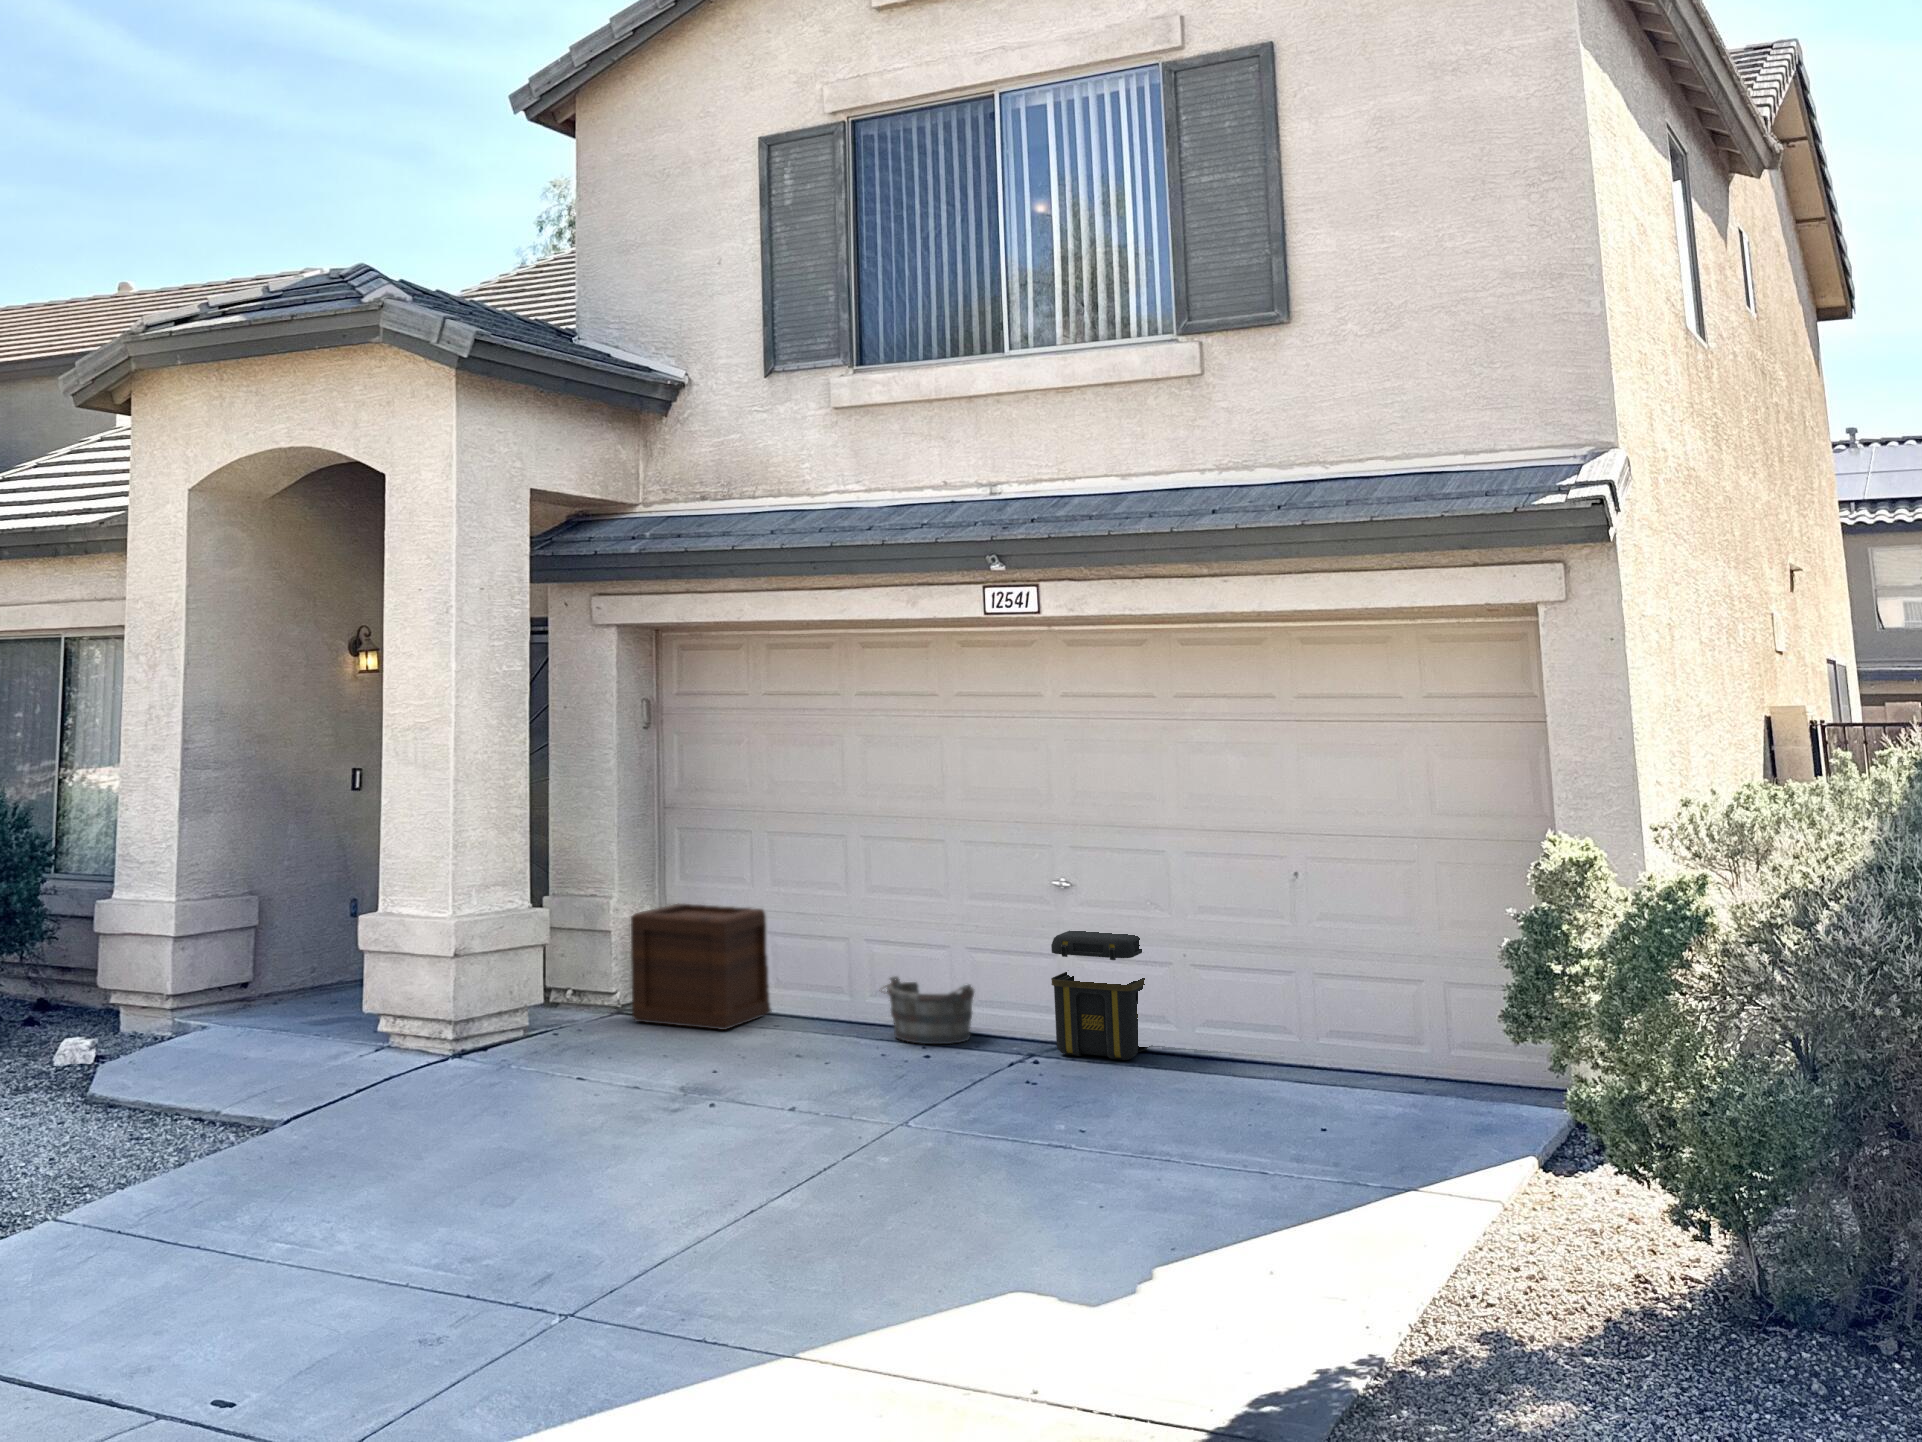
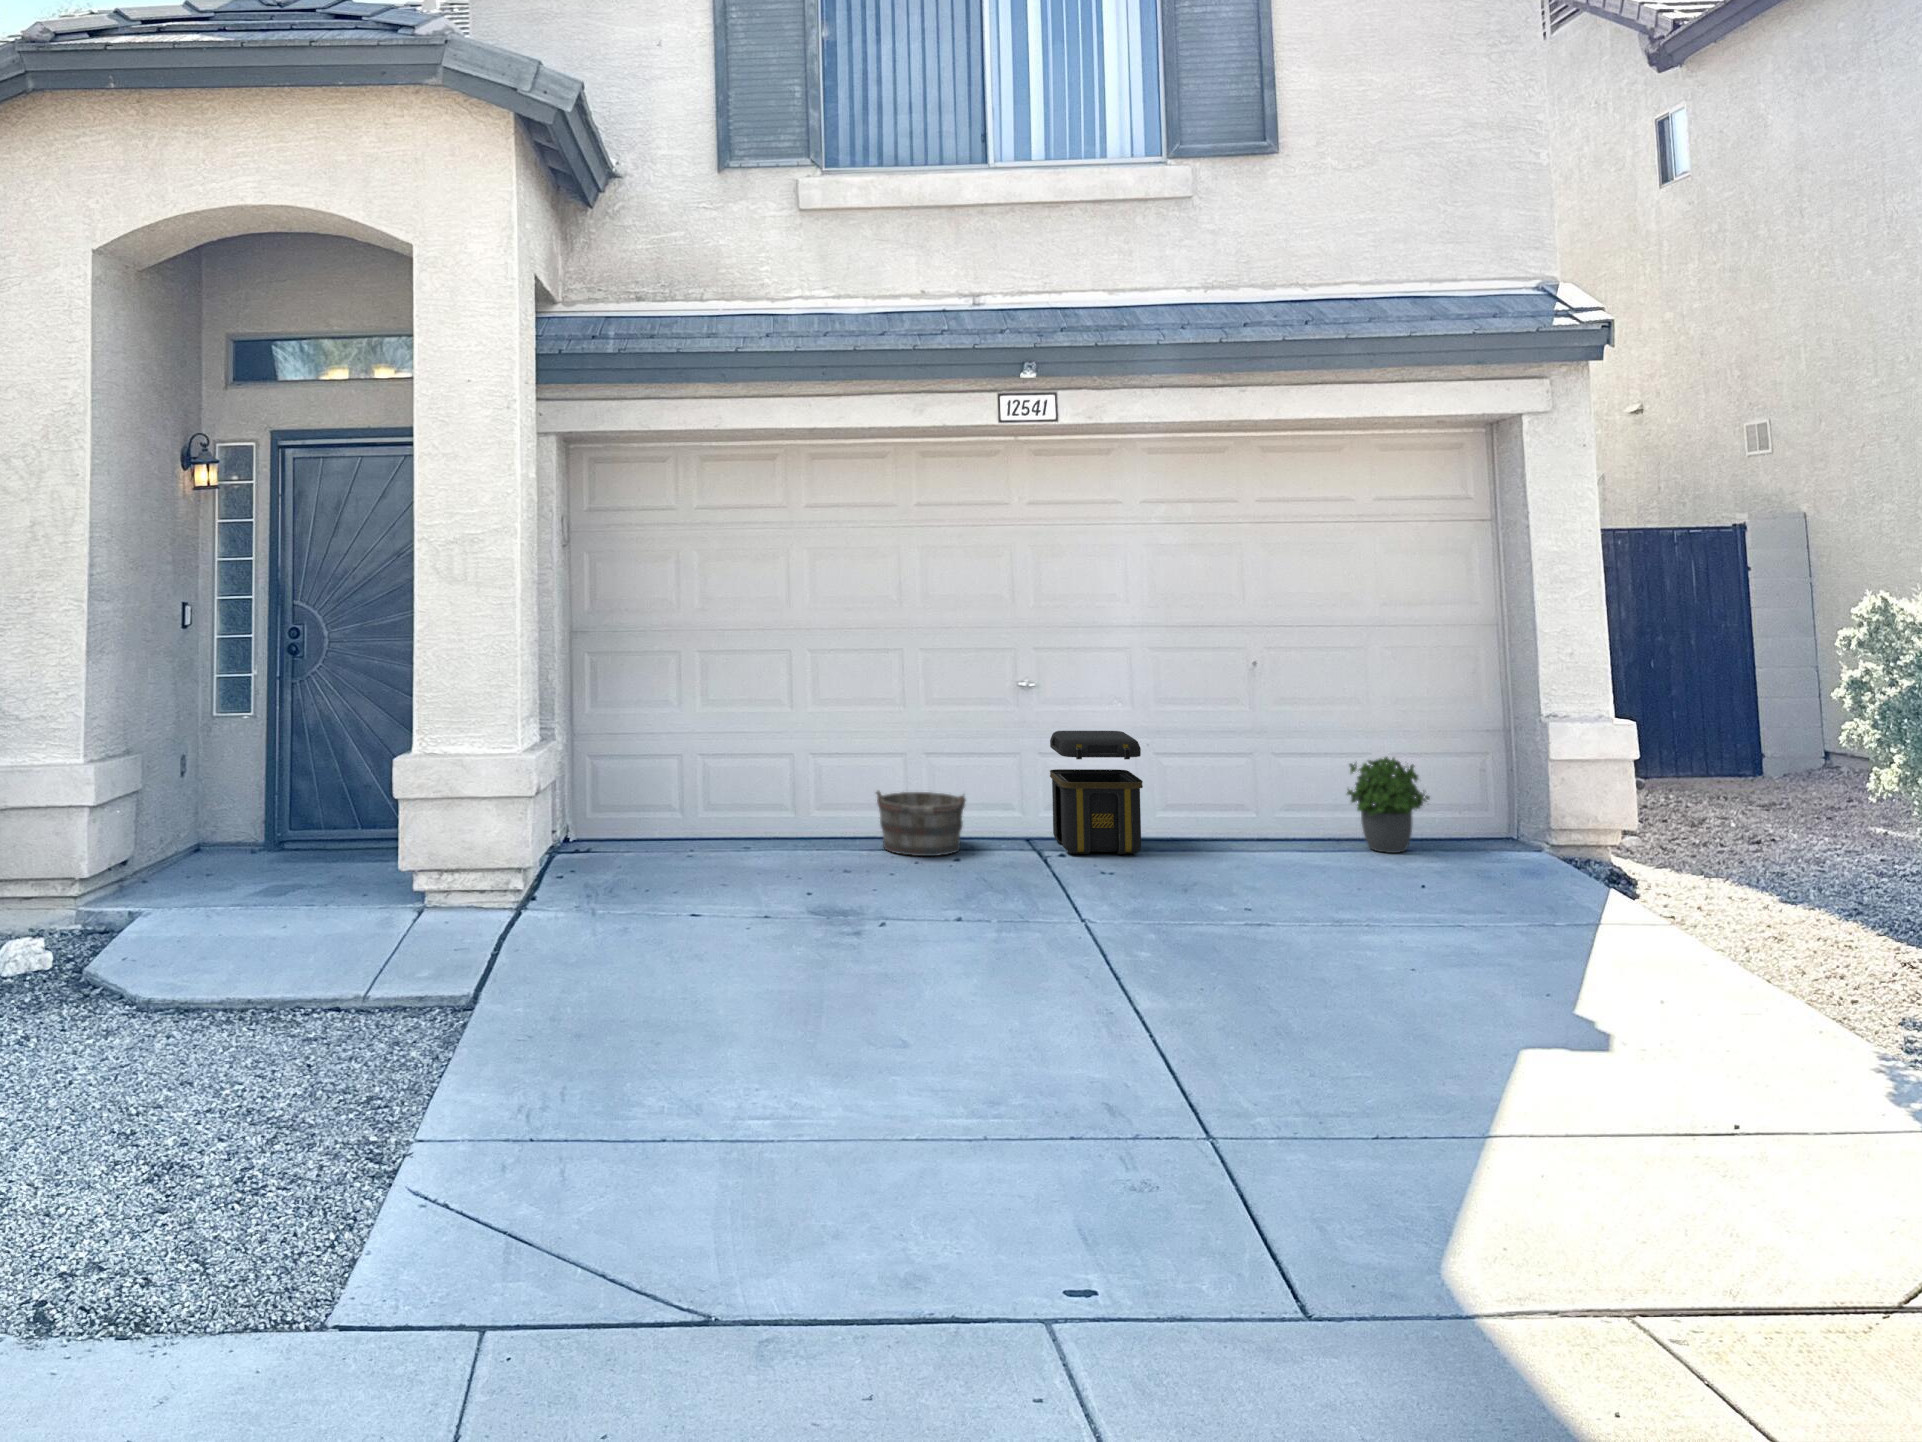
wooden crate: present [631,903,771,1030] -> none [607,730,722,861]
potted plant: none [1371,977,1460,1085] -> present [1347,757,1429,853]

